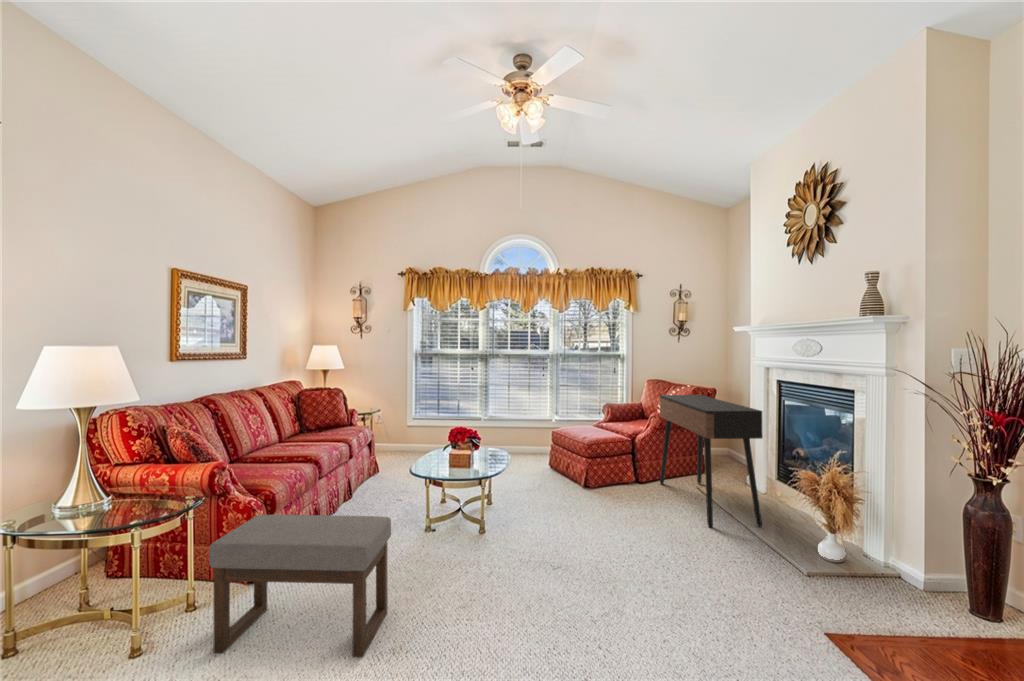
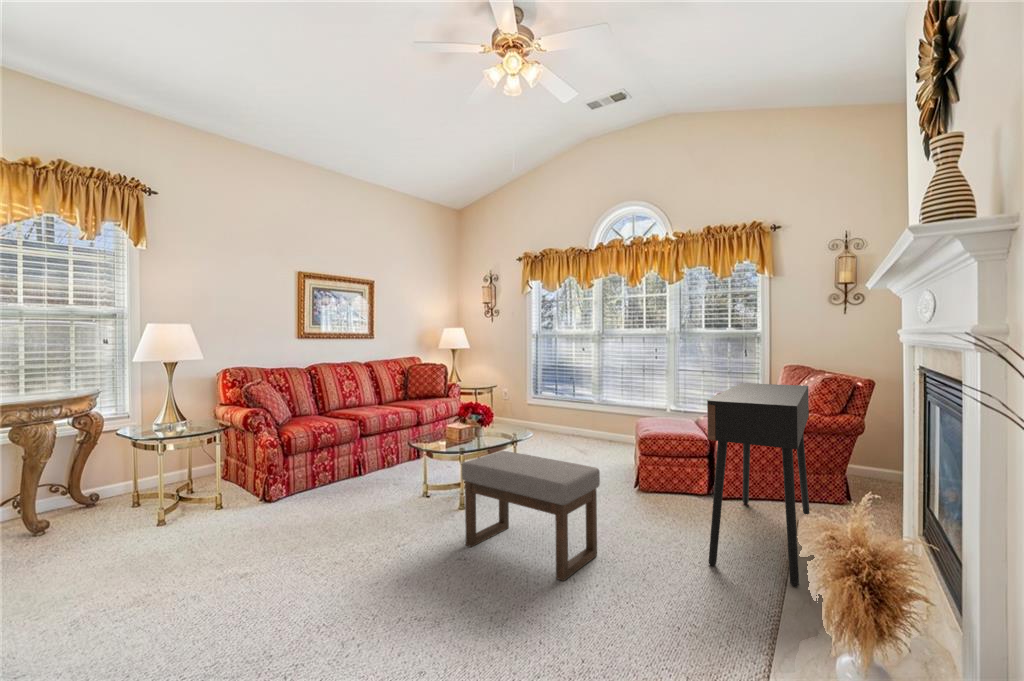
ottoman: present [209,515,391,657] -> present [462,451,600,581]

